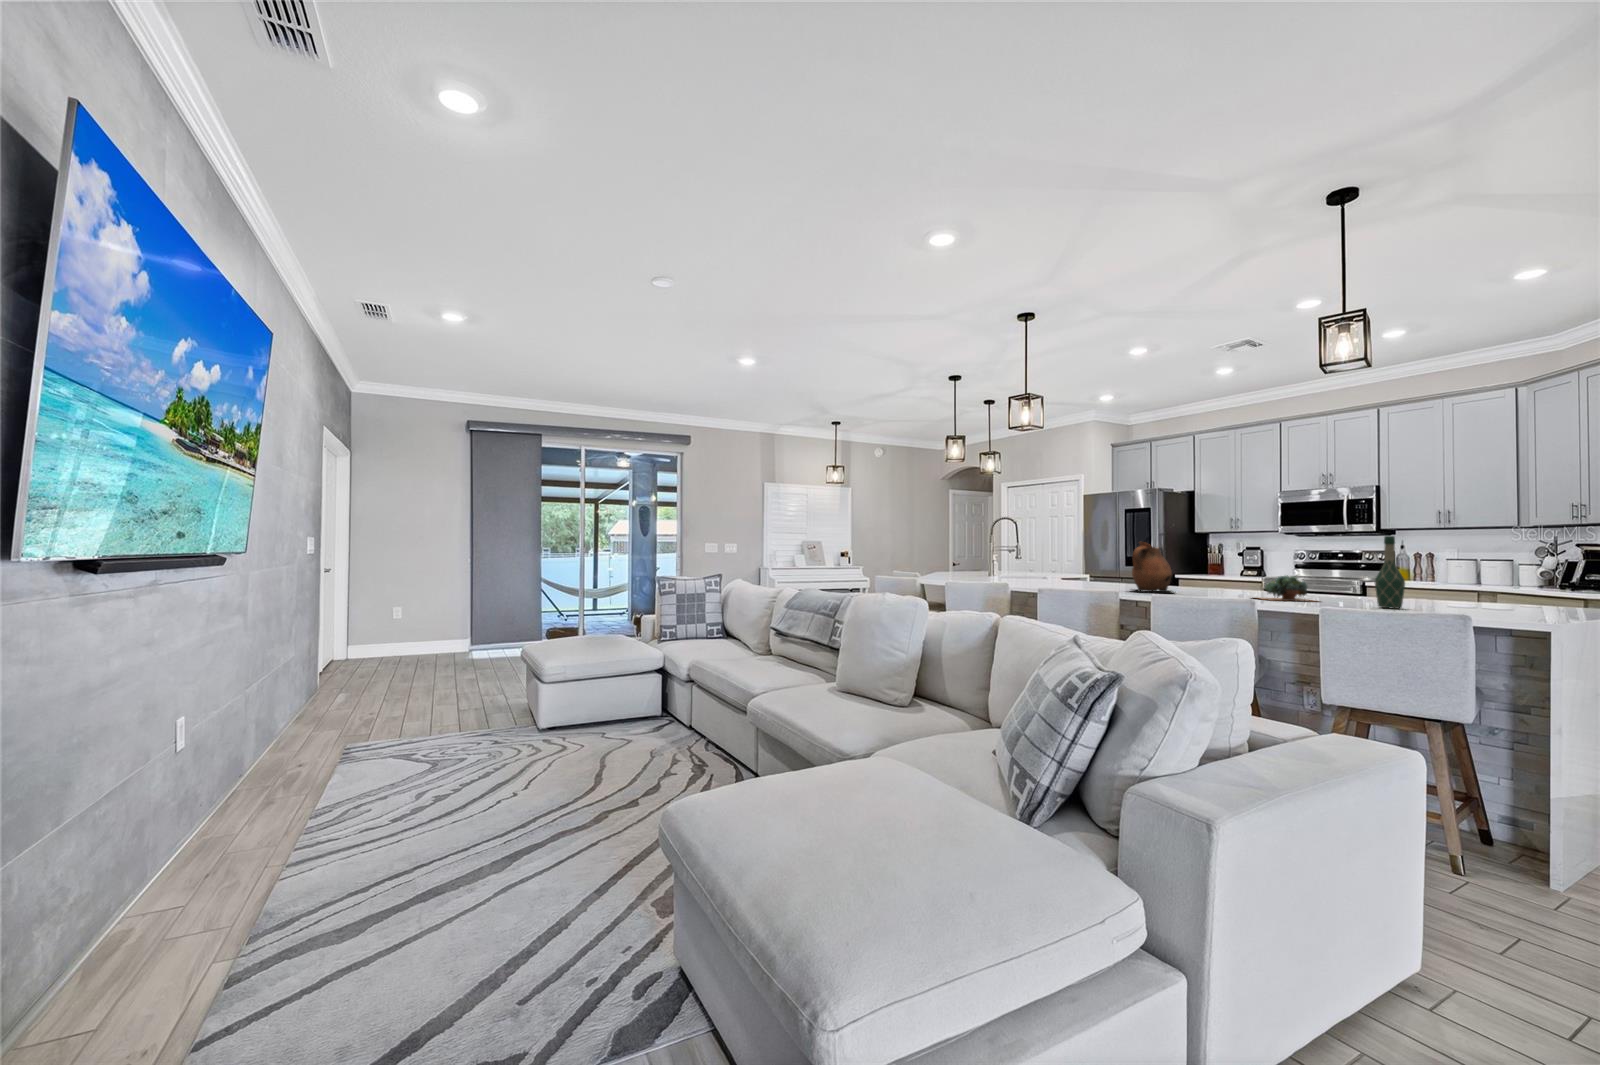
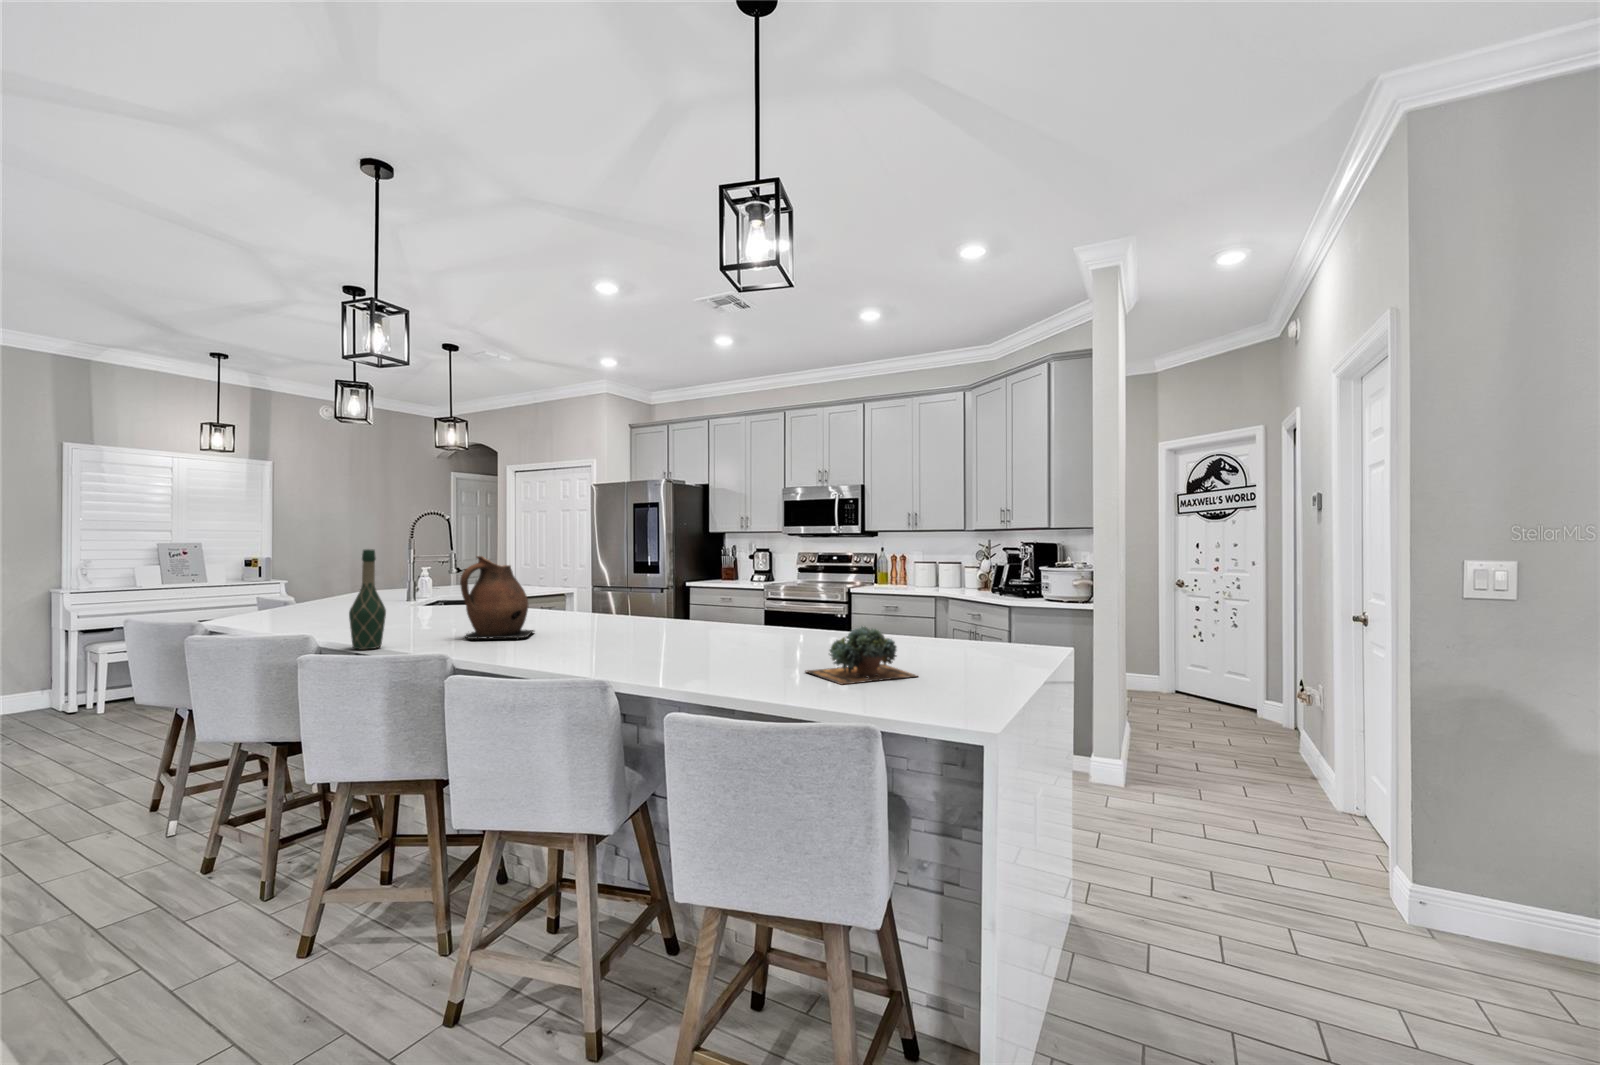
wine bottle: present [1375,536,1405,609] -> present [349,549,386,650]
succulent plant: present [1252,575,1313,602] -> present [806,627,916,684]

